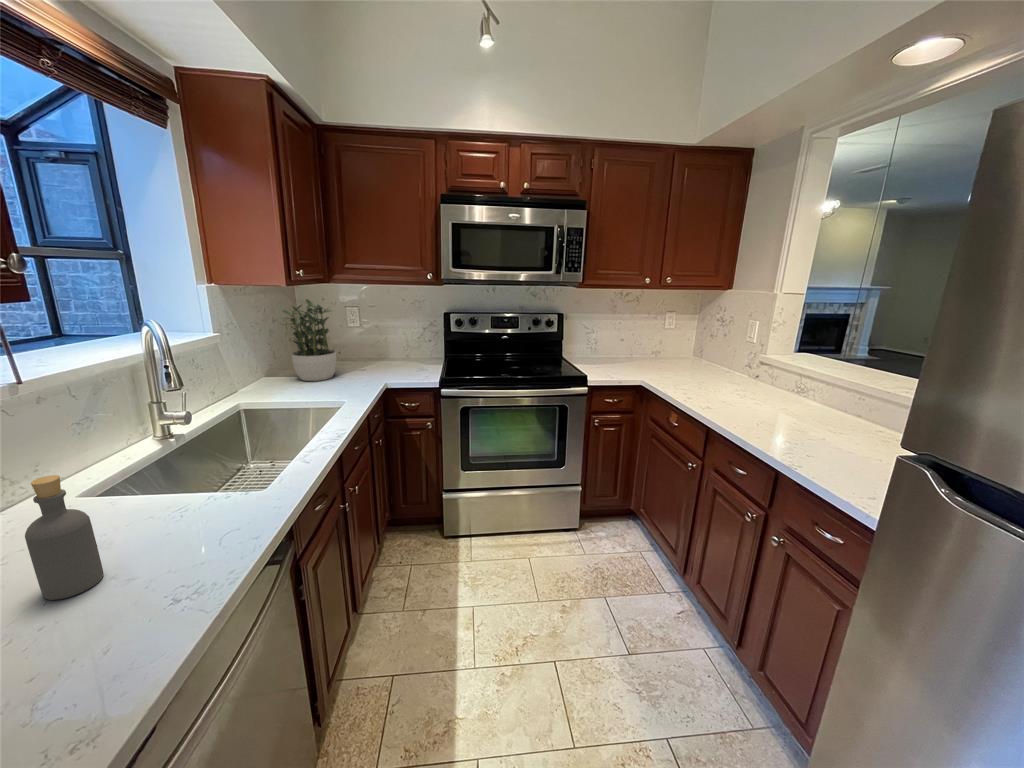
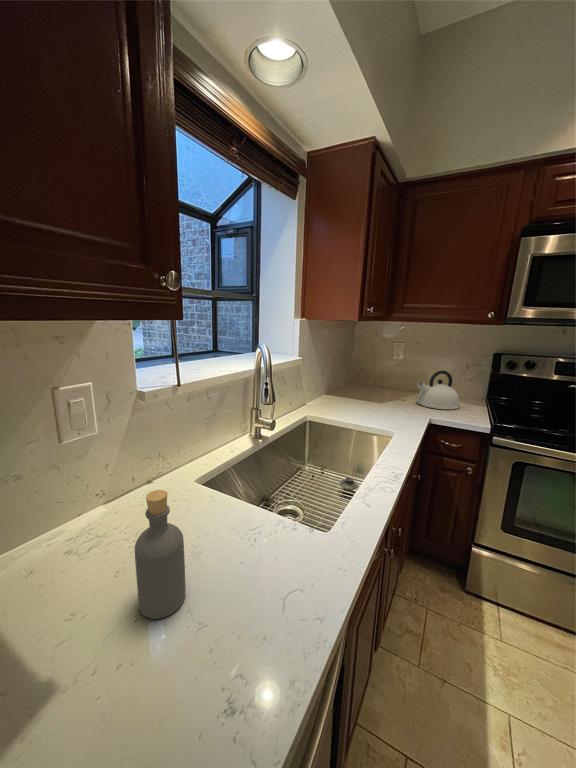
potted plant: present [283,299,336,381] -> none [345,333,388,405]
kettle: none [373,334,418,373] -> present [416,370,460,410]

